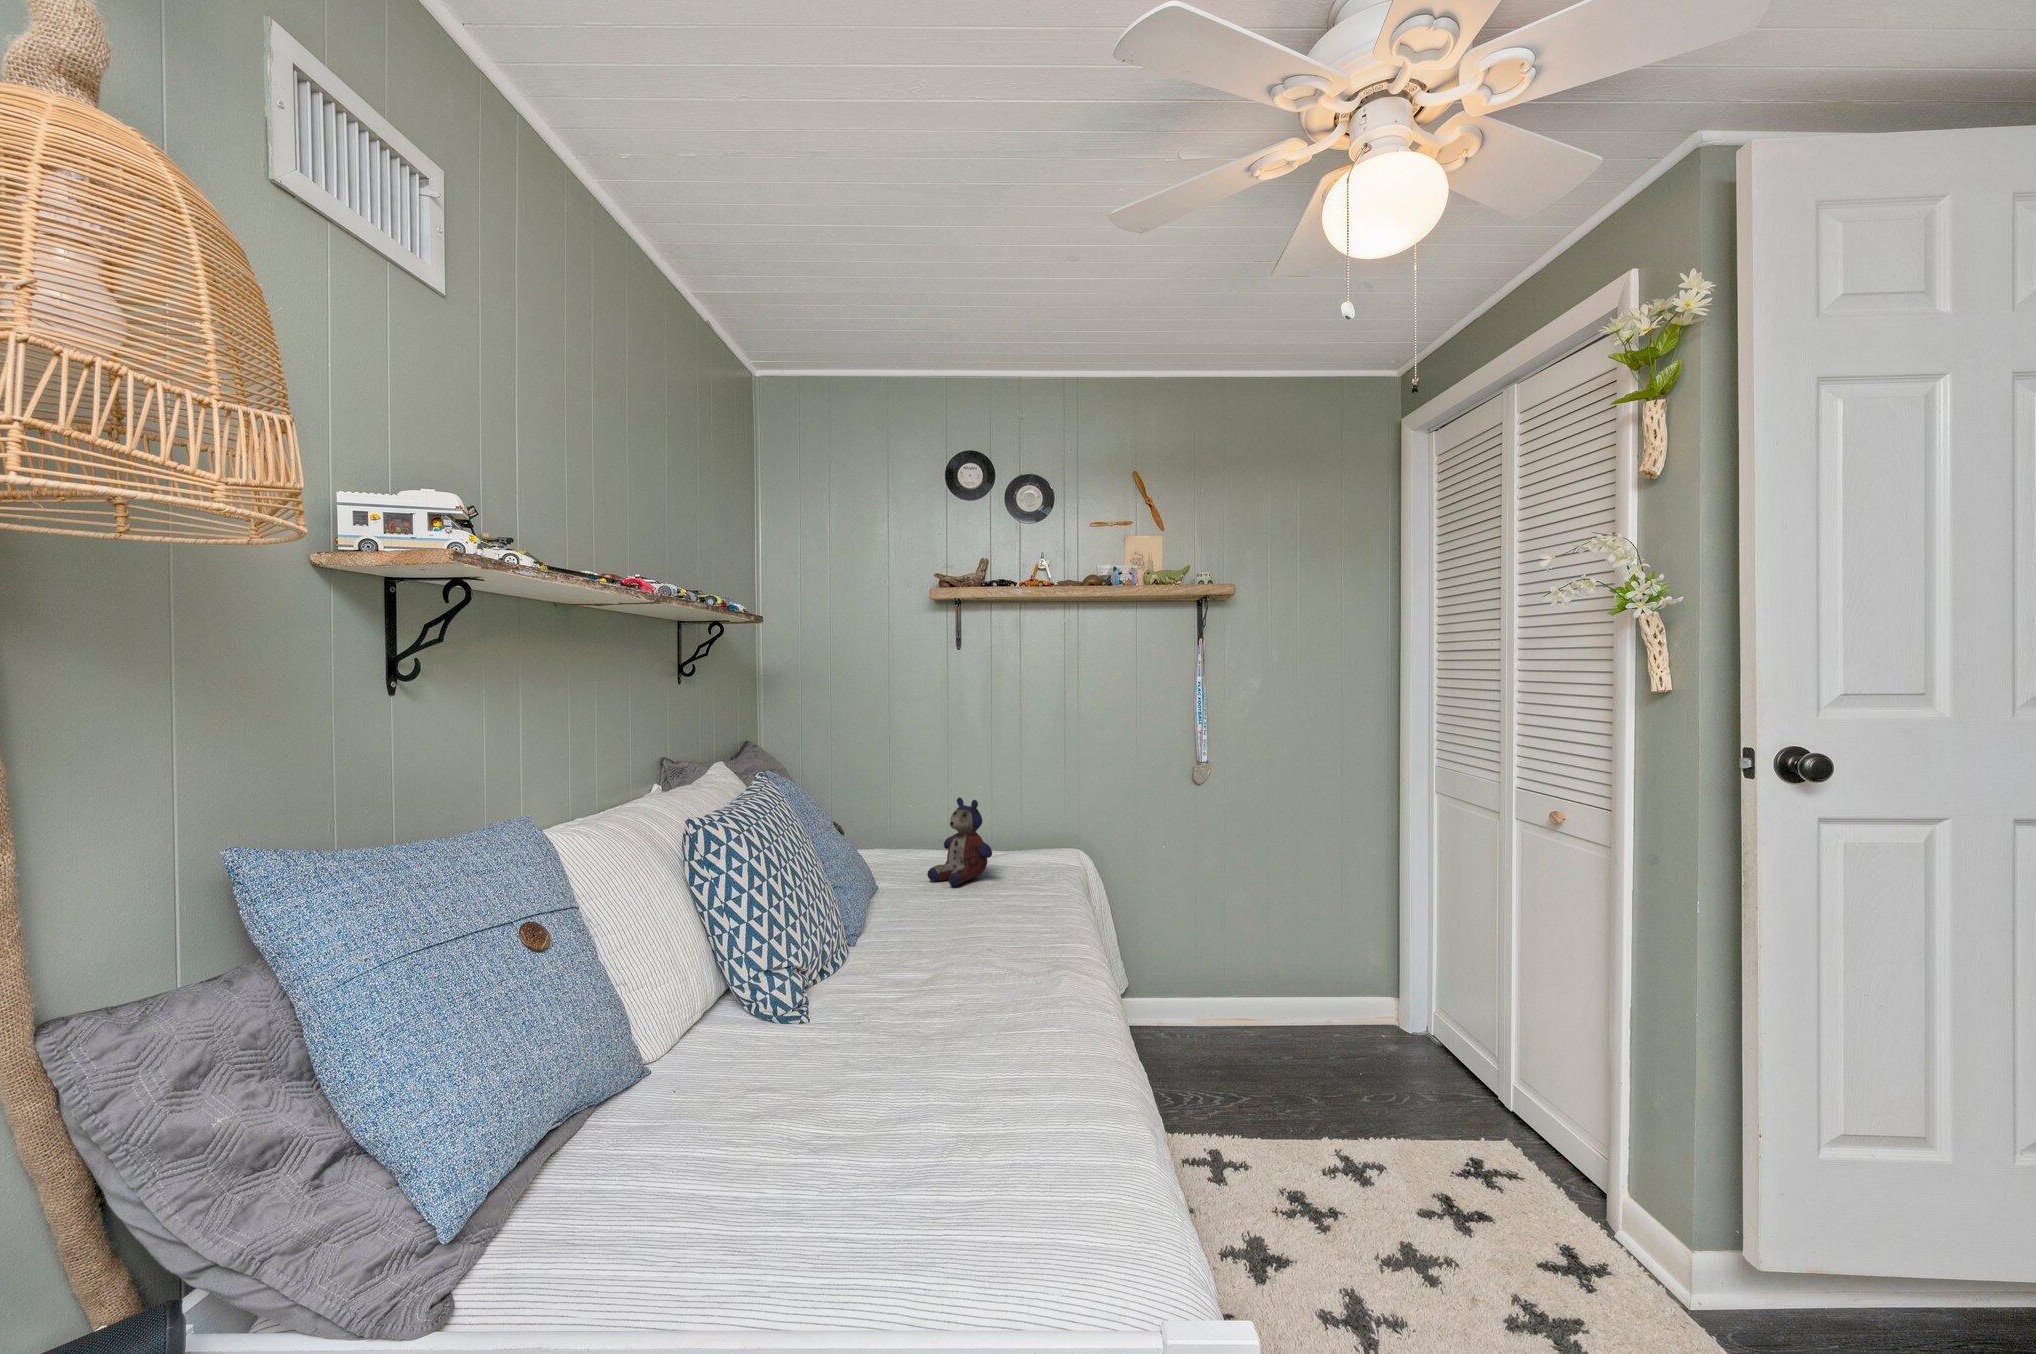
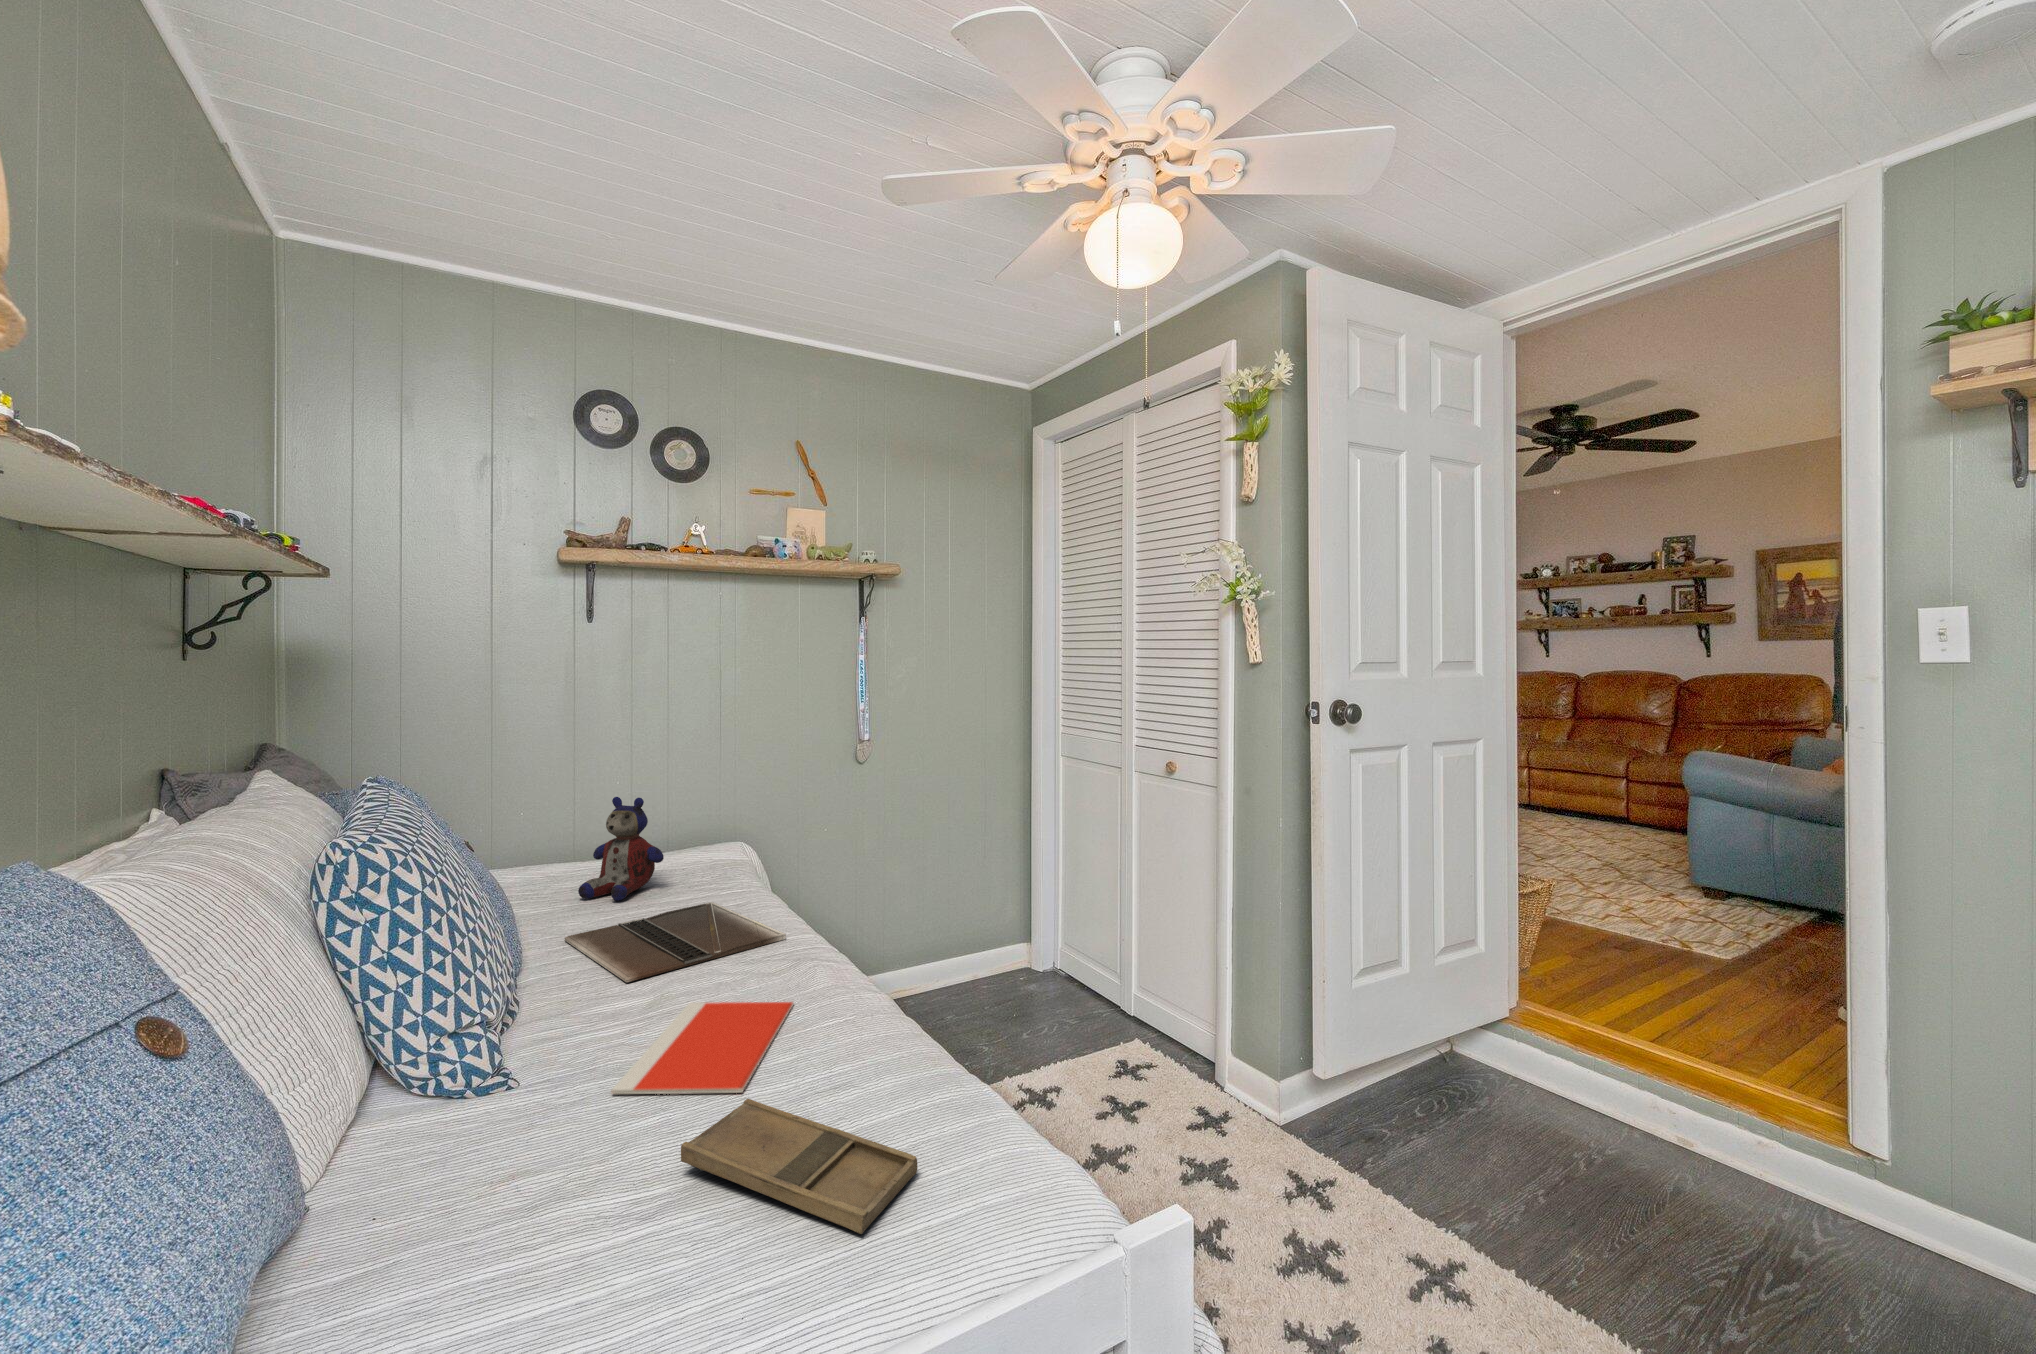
laptop: none [898,899,1058,957] -> present [565,902,786,983]
notebook: none [848,984,1025,1072] -> present [611,1002,794,1094]
tray: none [851,1078,1020,1227] -> present [681,1099,917,1234]

